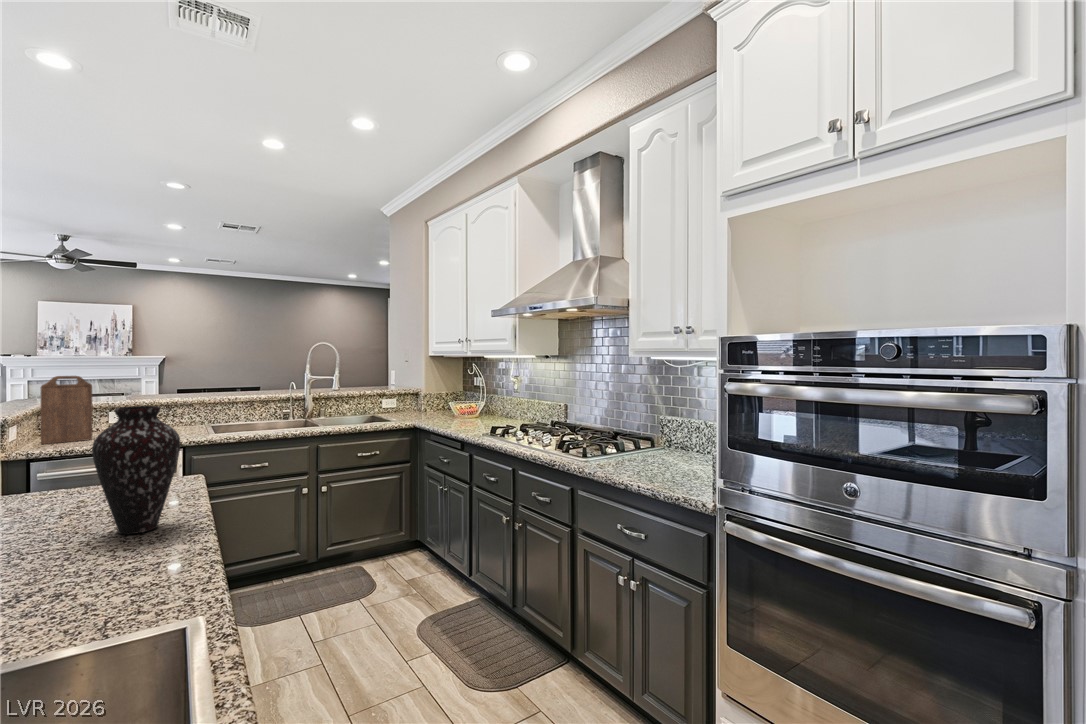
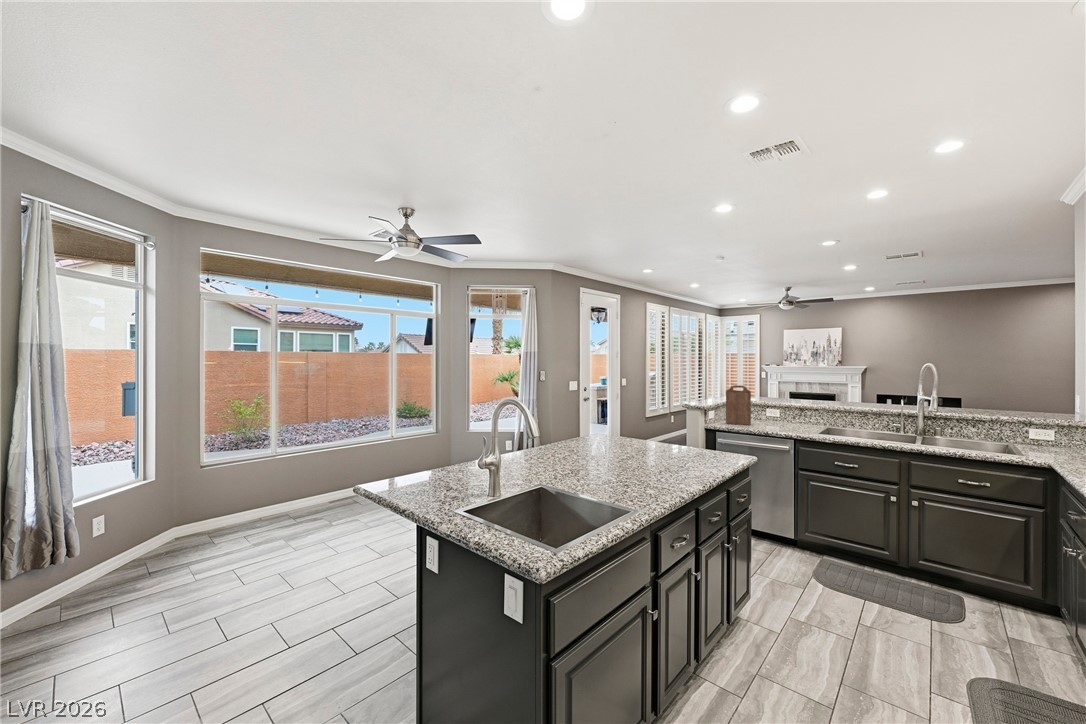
vase: present [92,406,180,534] -> none [657,412,694,478]

